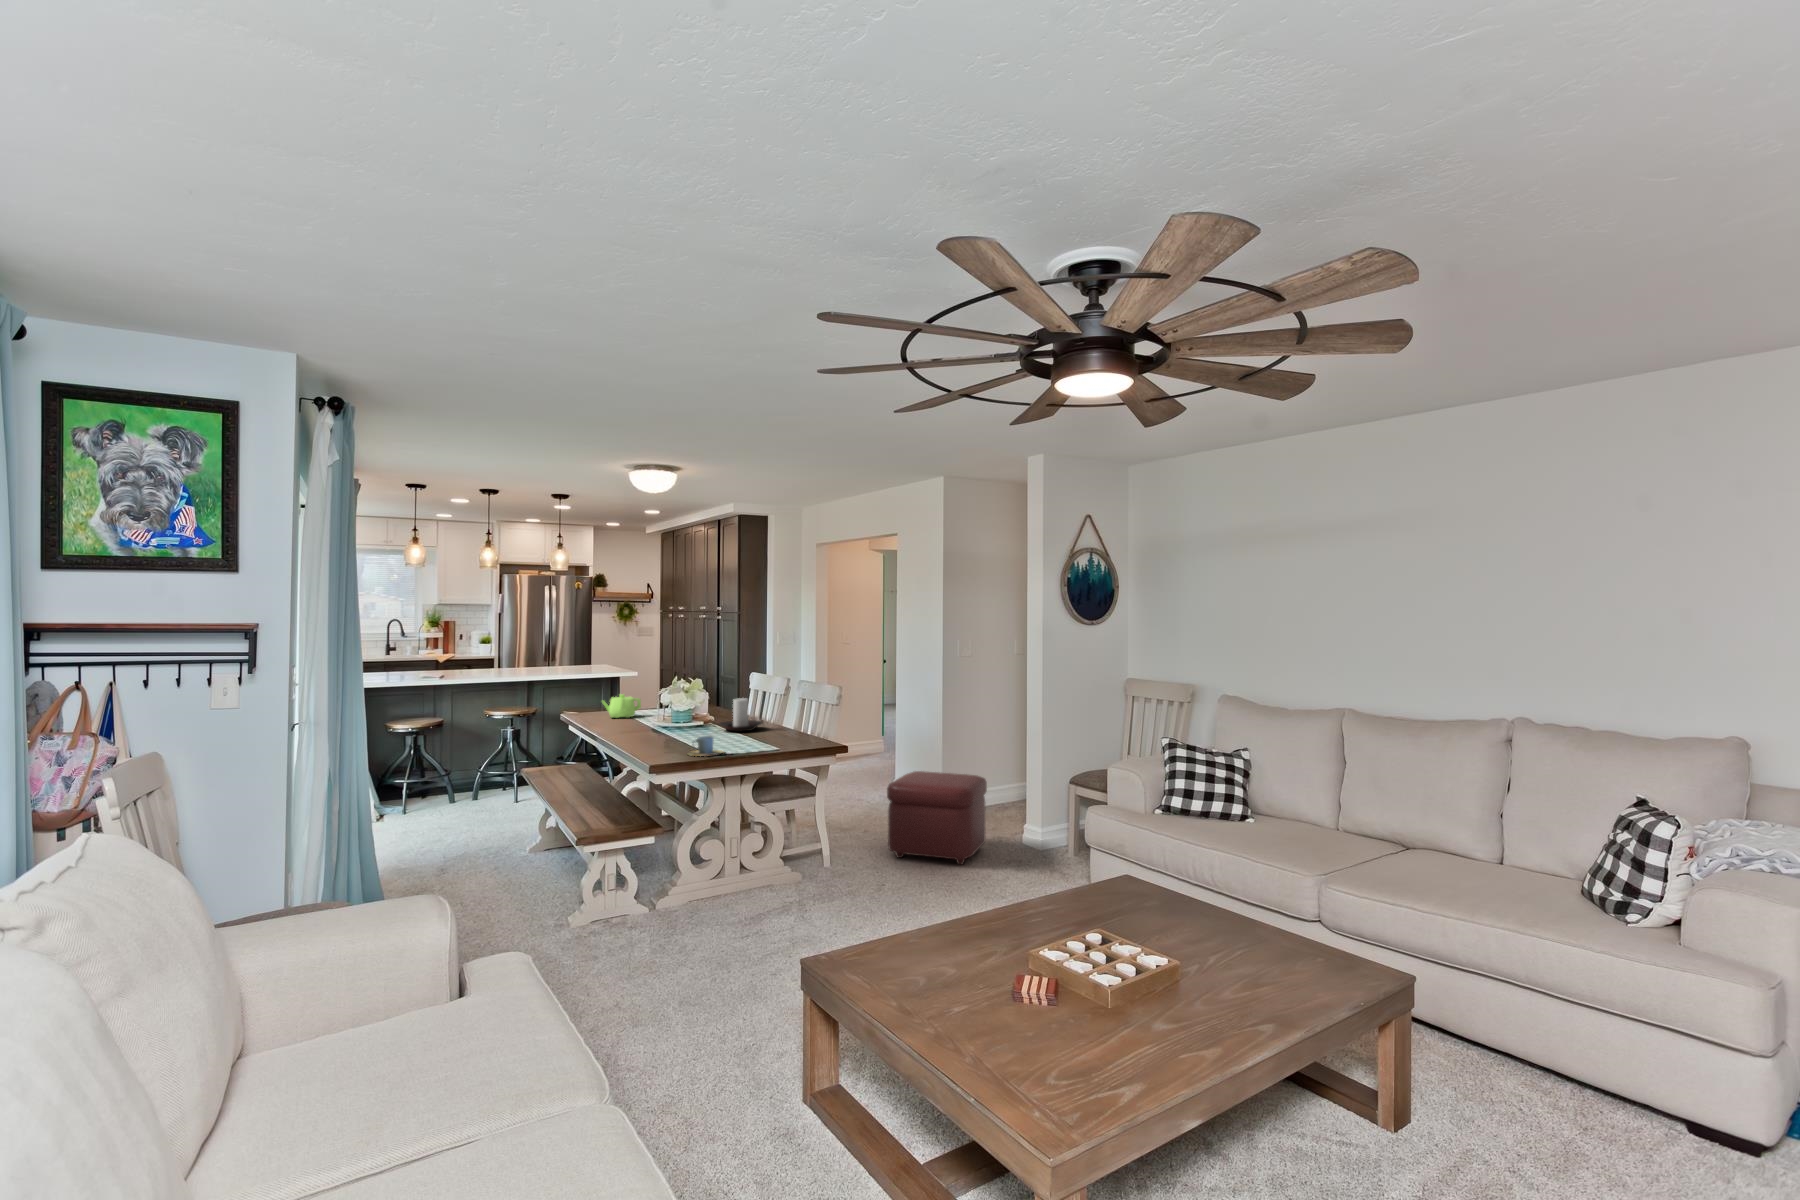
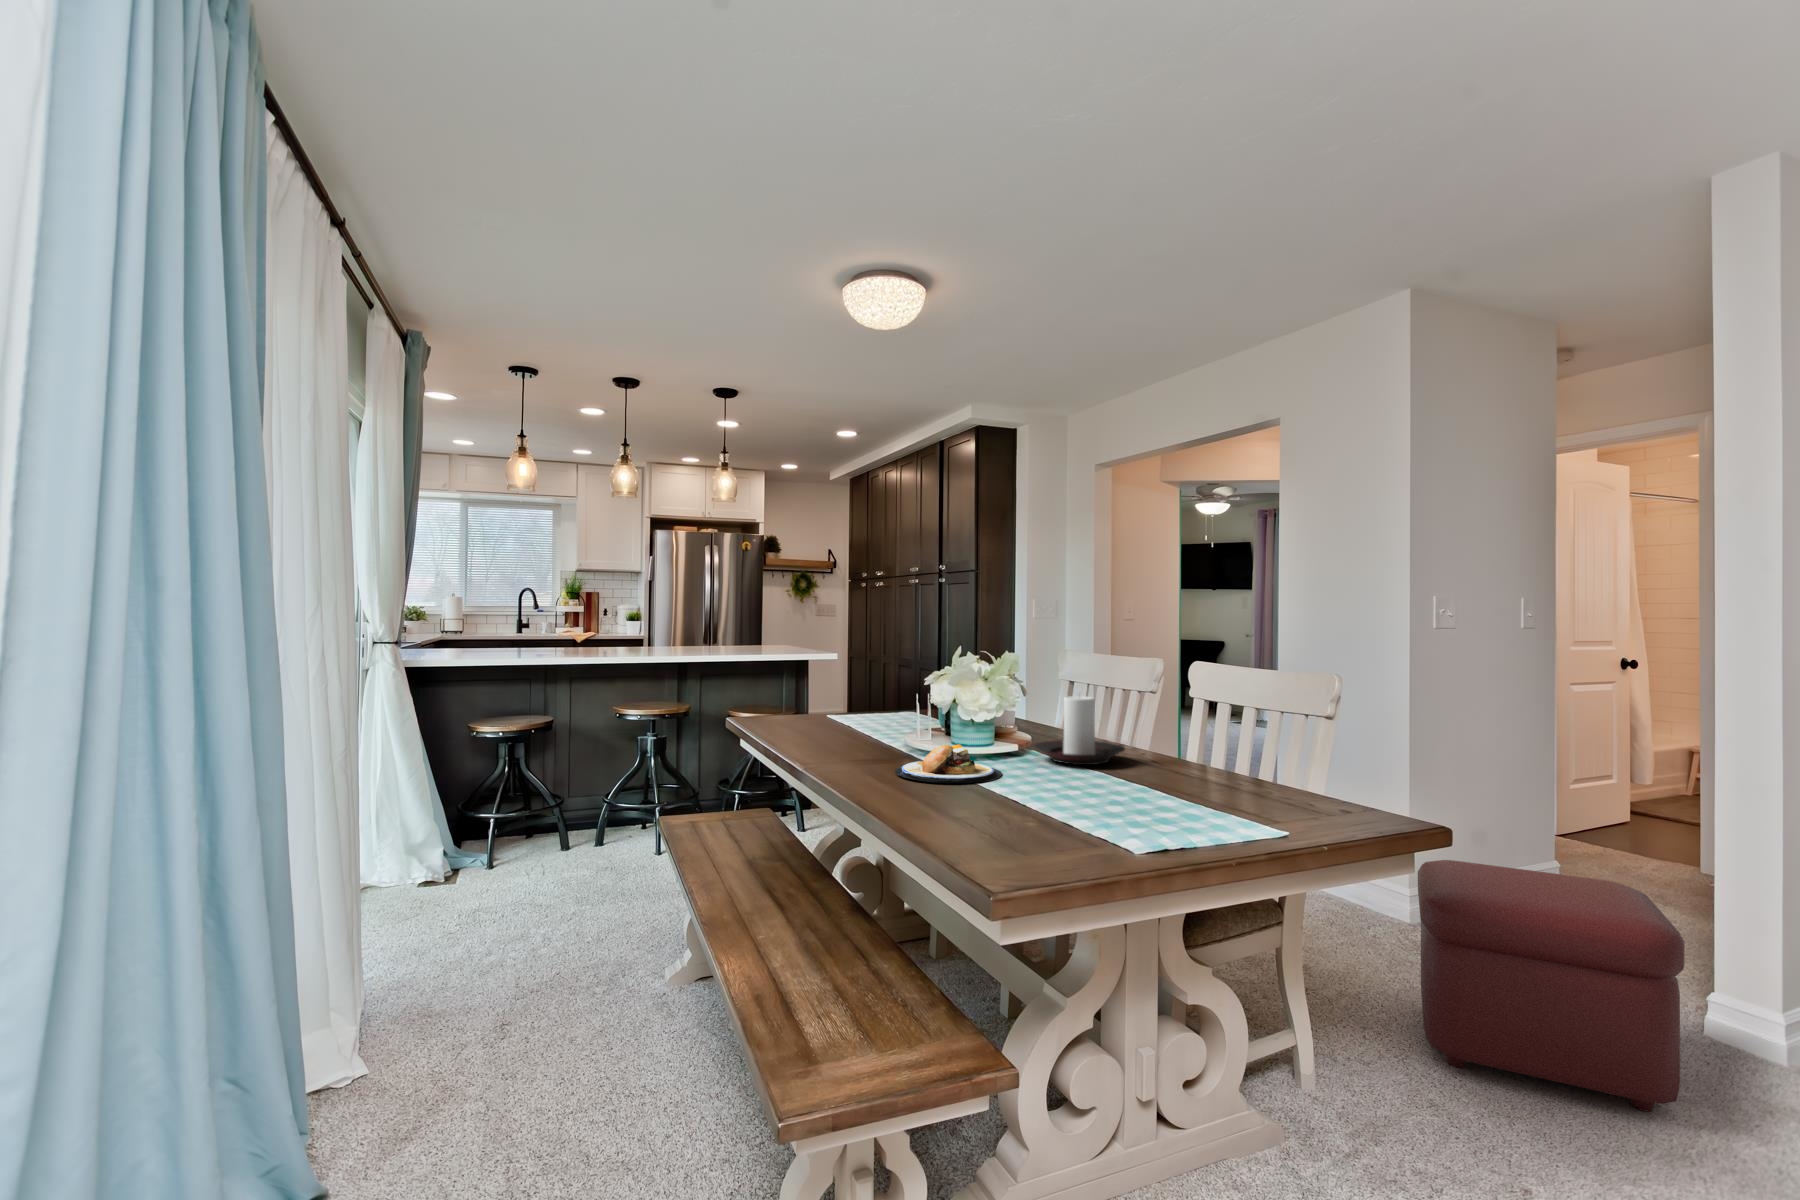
teapot: present [602,694,641,718] -> none [794,685,861,726]
plate: none [644,723,697,740] -> present [895,744,1002,783]
cup: present [688,736,724,756] -> none [1031,787,1128,842]

